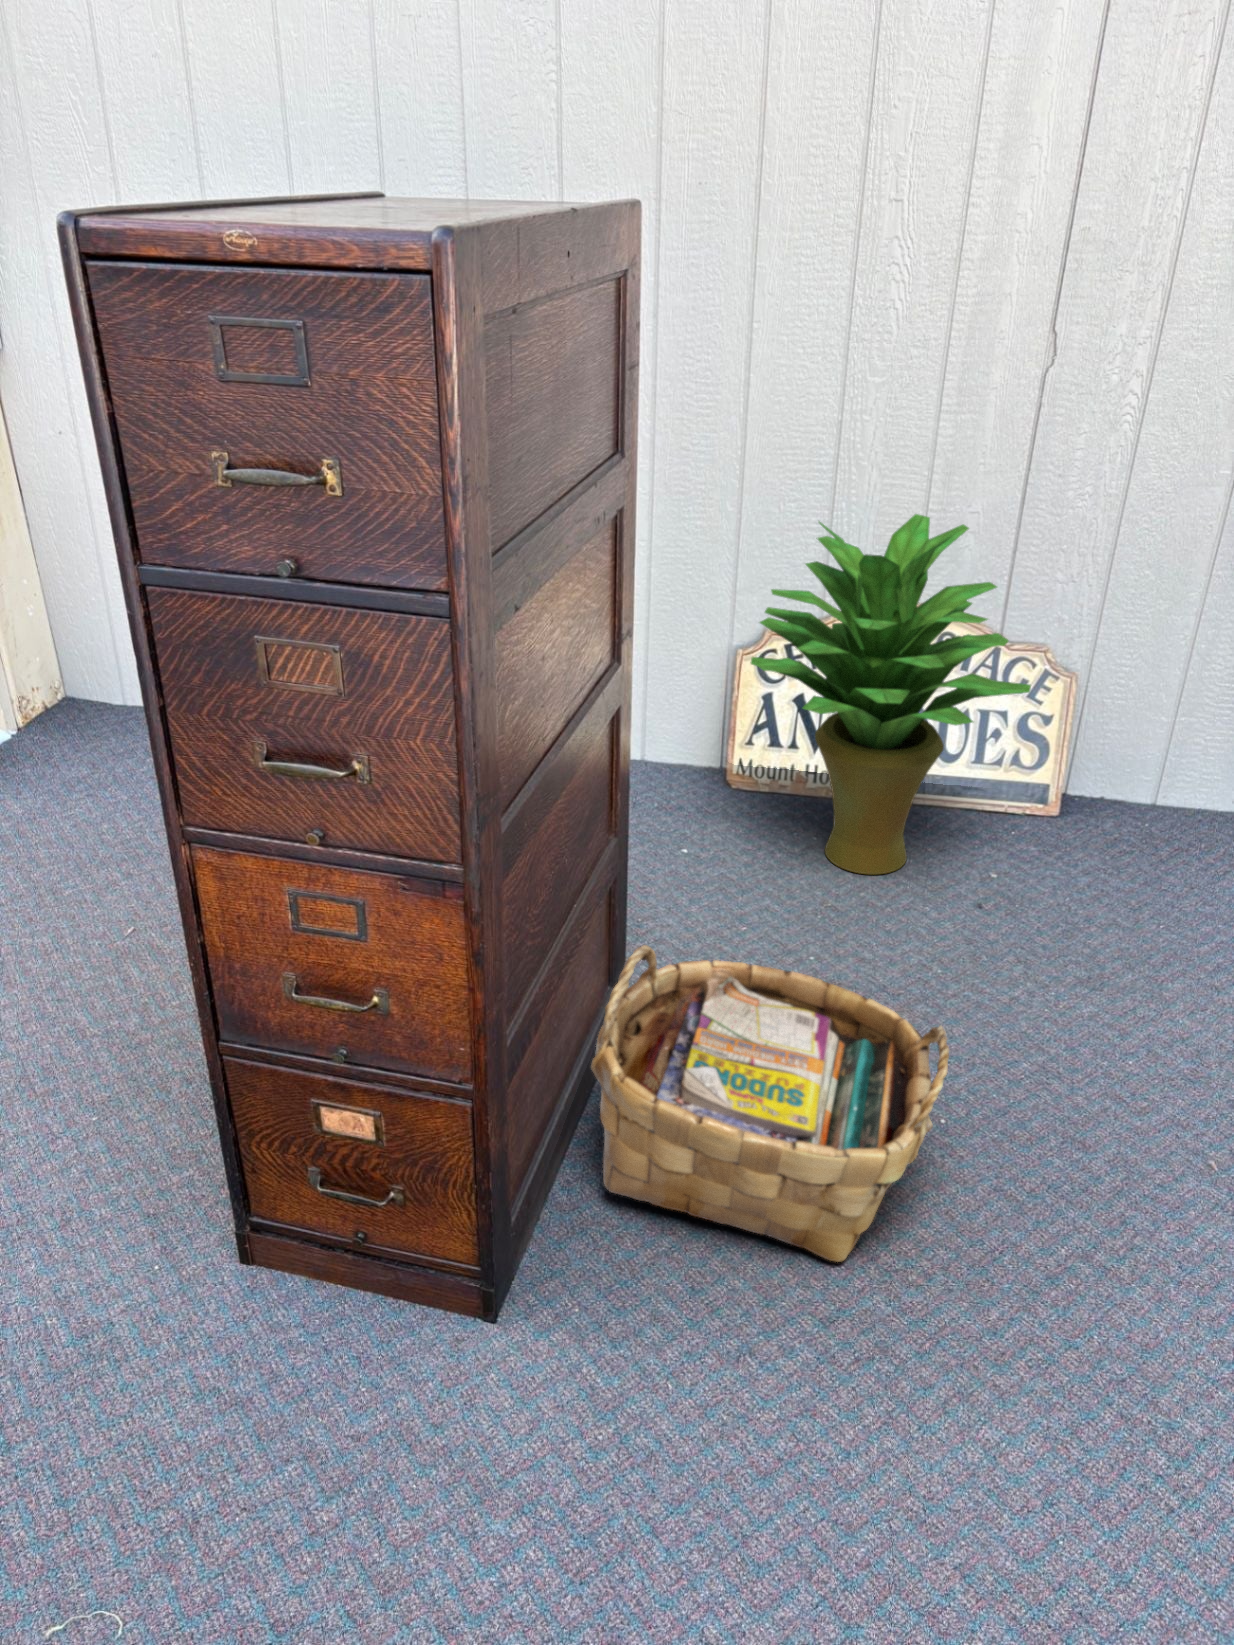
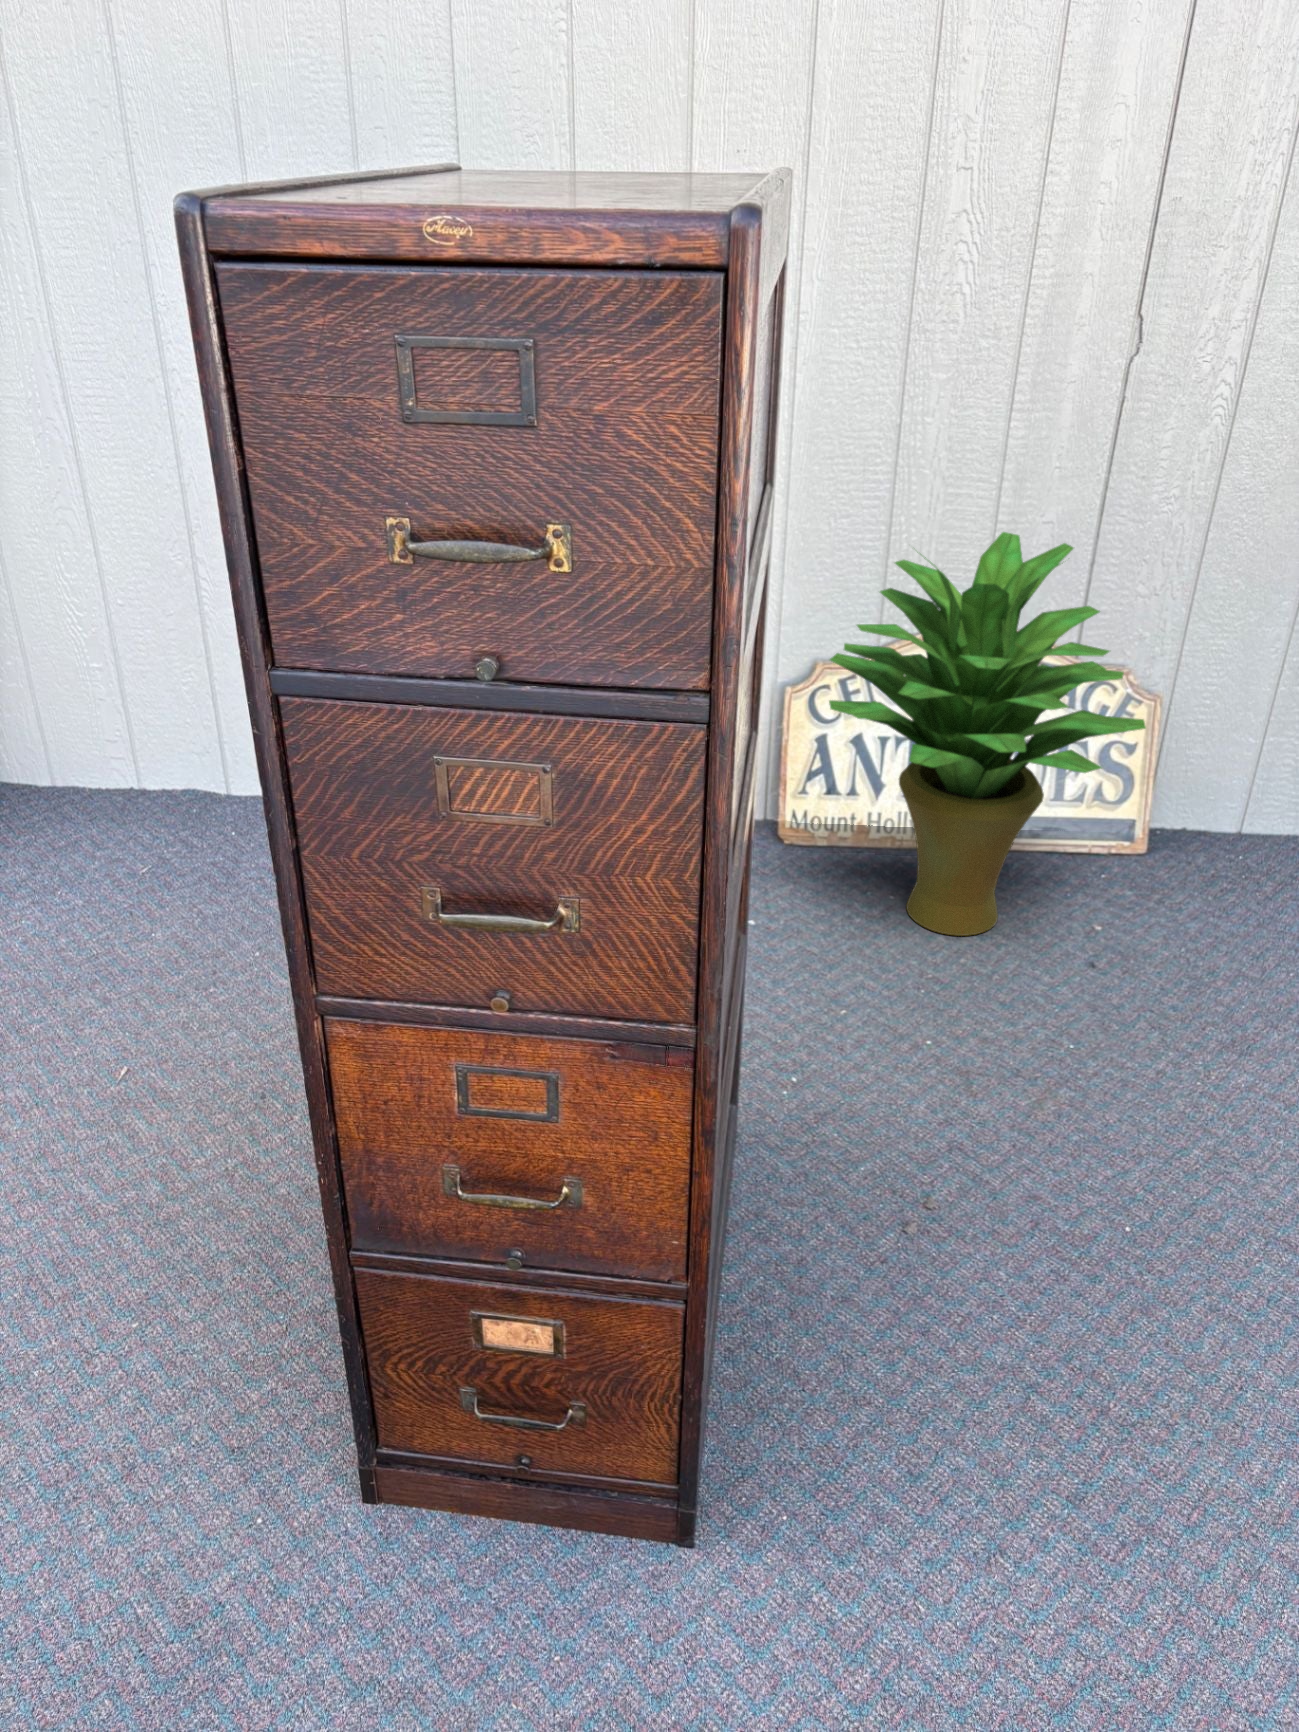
woven basket: present [591,945,949,1262] -> none [769,1065,1191,1420]

